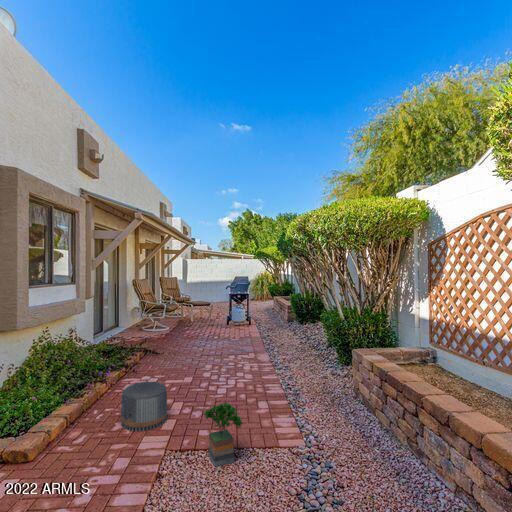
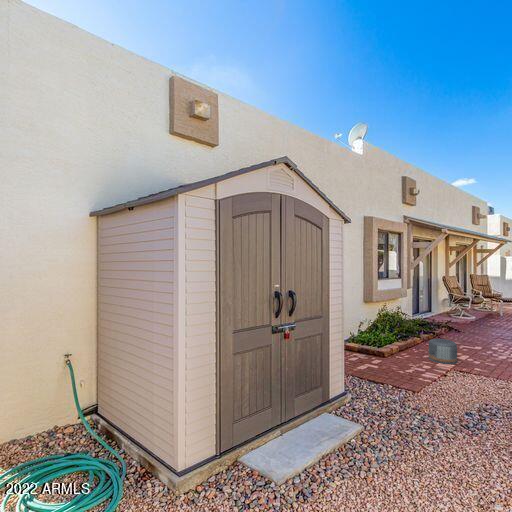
potted tree: present [204,403,242,467] -> none [474,353,500,387]

